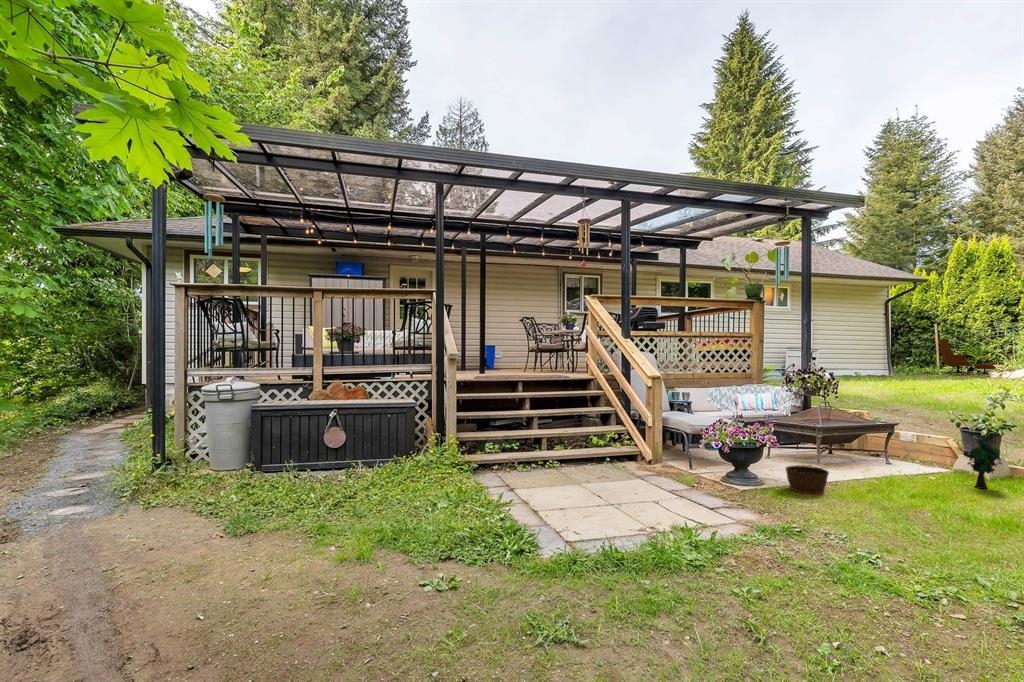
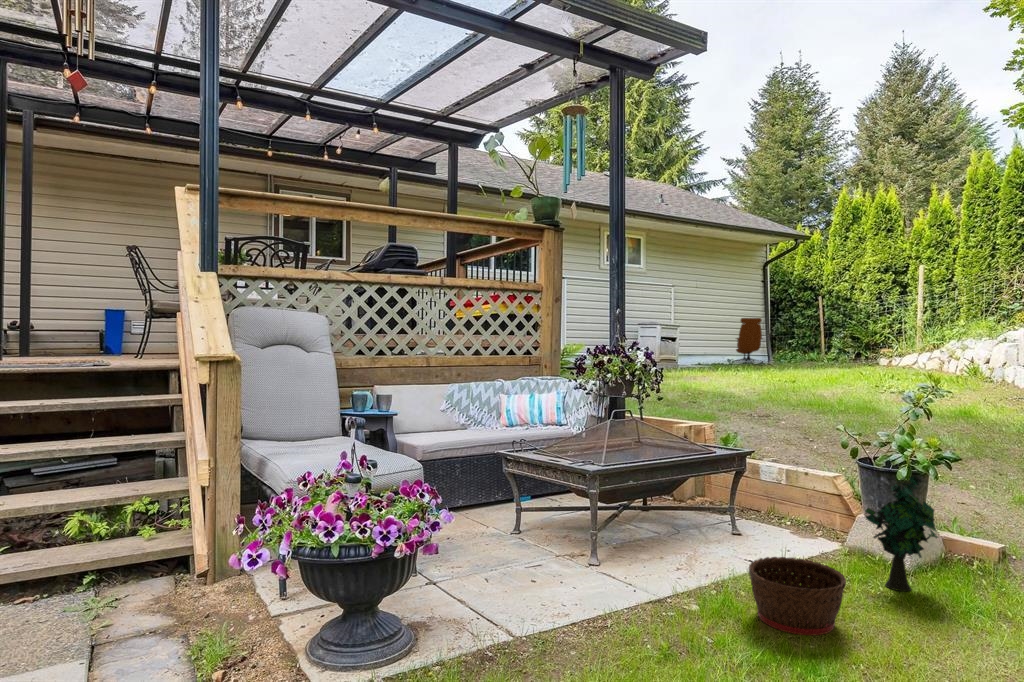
lounge chair: present [939,339,995,375] -> present [735,318,762,361]
basket: present [786,466,829,494] -> present [749,557,846,635]

